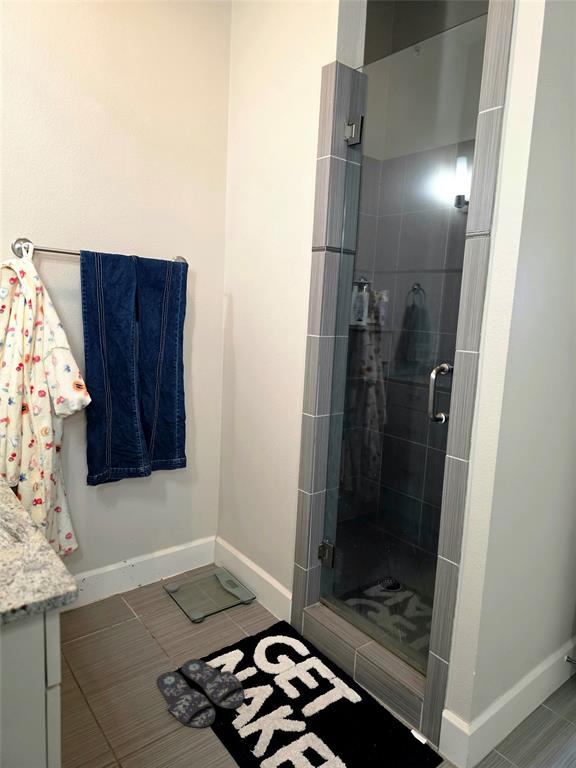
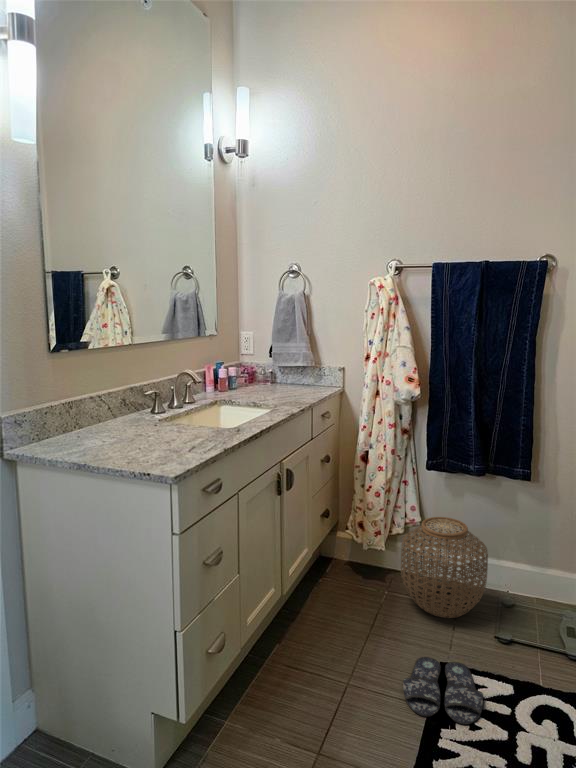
woven basket: none [78,528,170,635] -> present [401,517,488,618]

